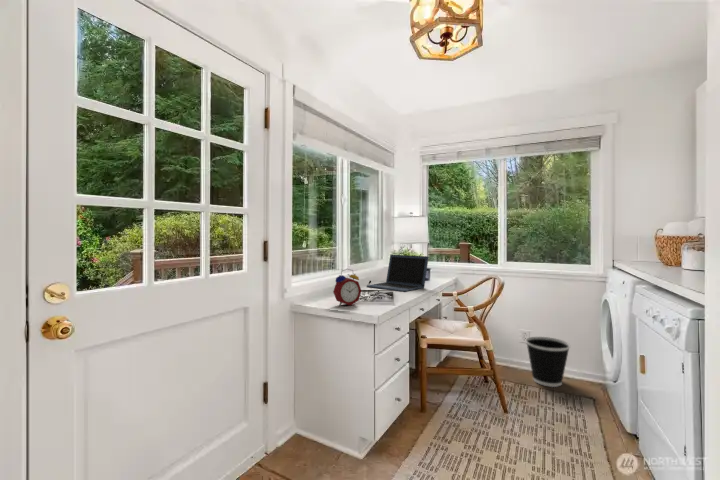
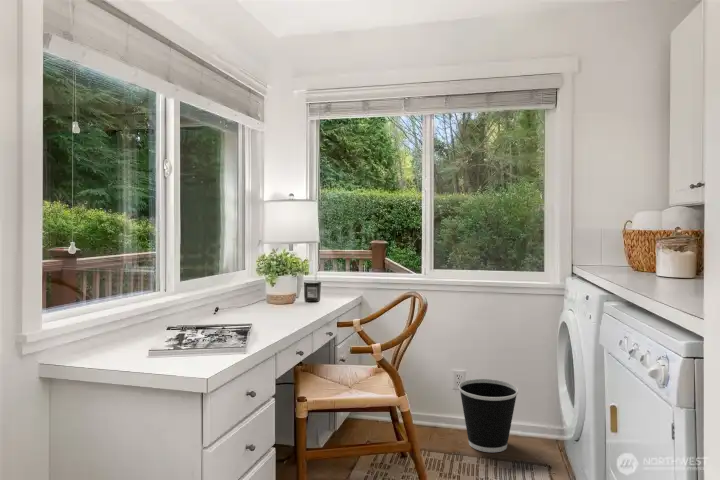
laptop: present [367,255,428,292] -> none [211,262,314,324]
alarm clock: present [333,269,361,305] -> none [133,290,188,358]

